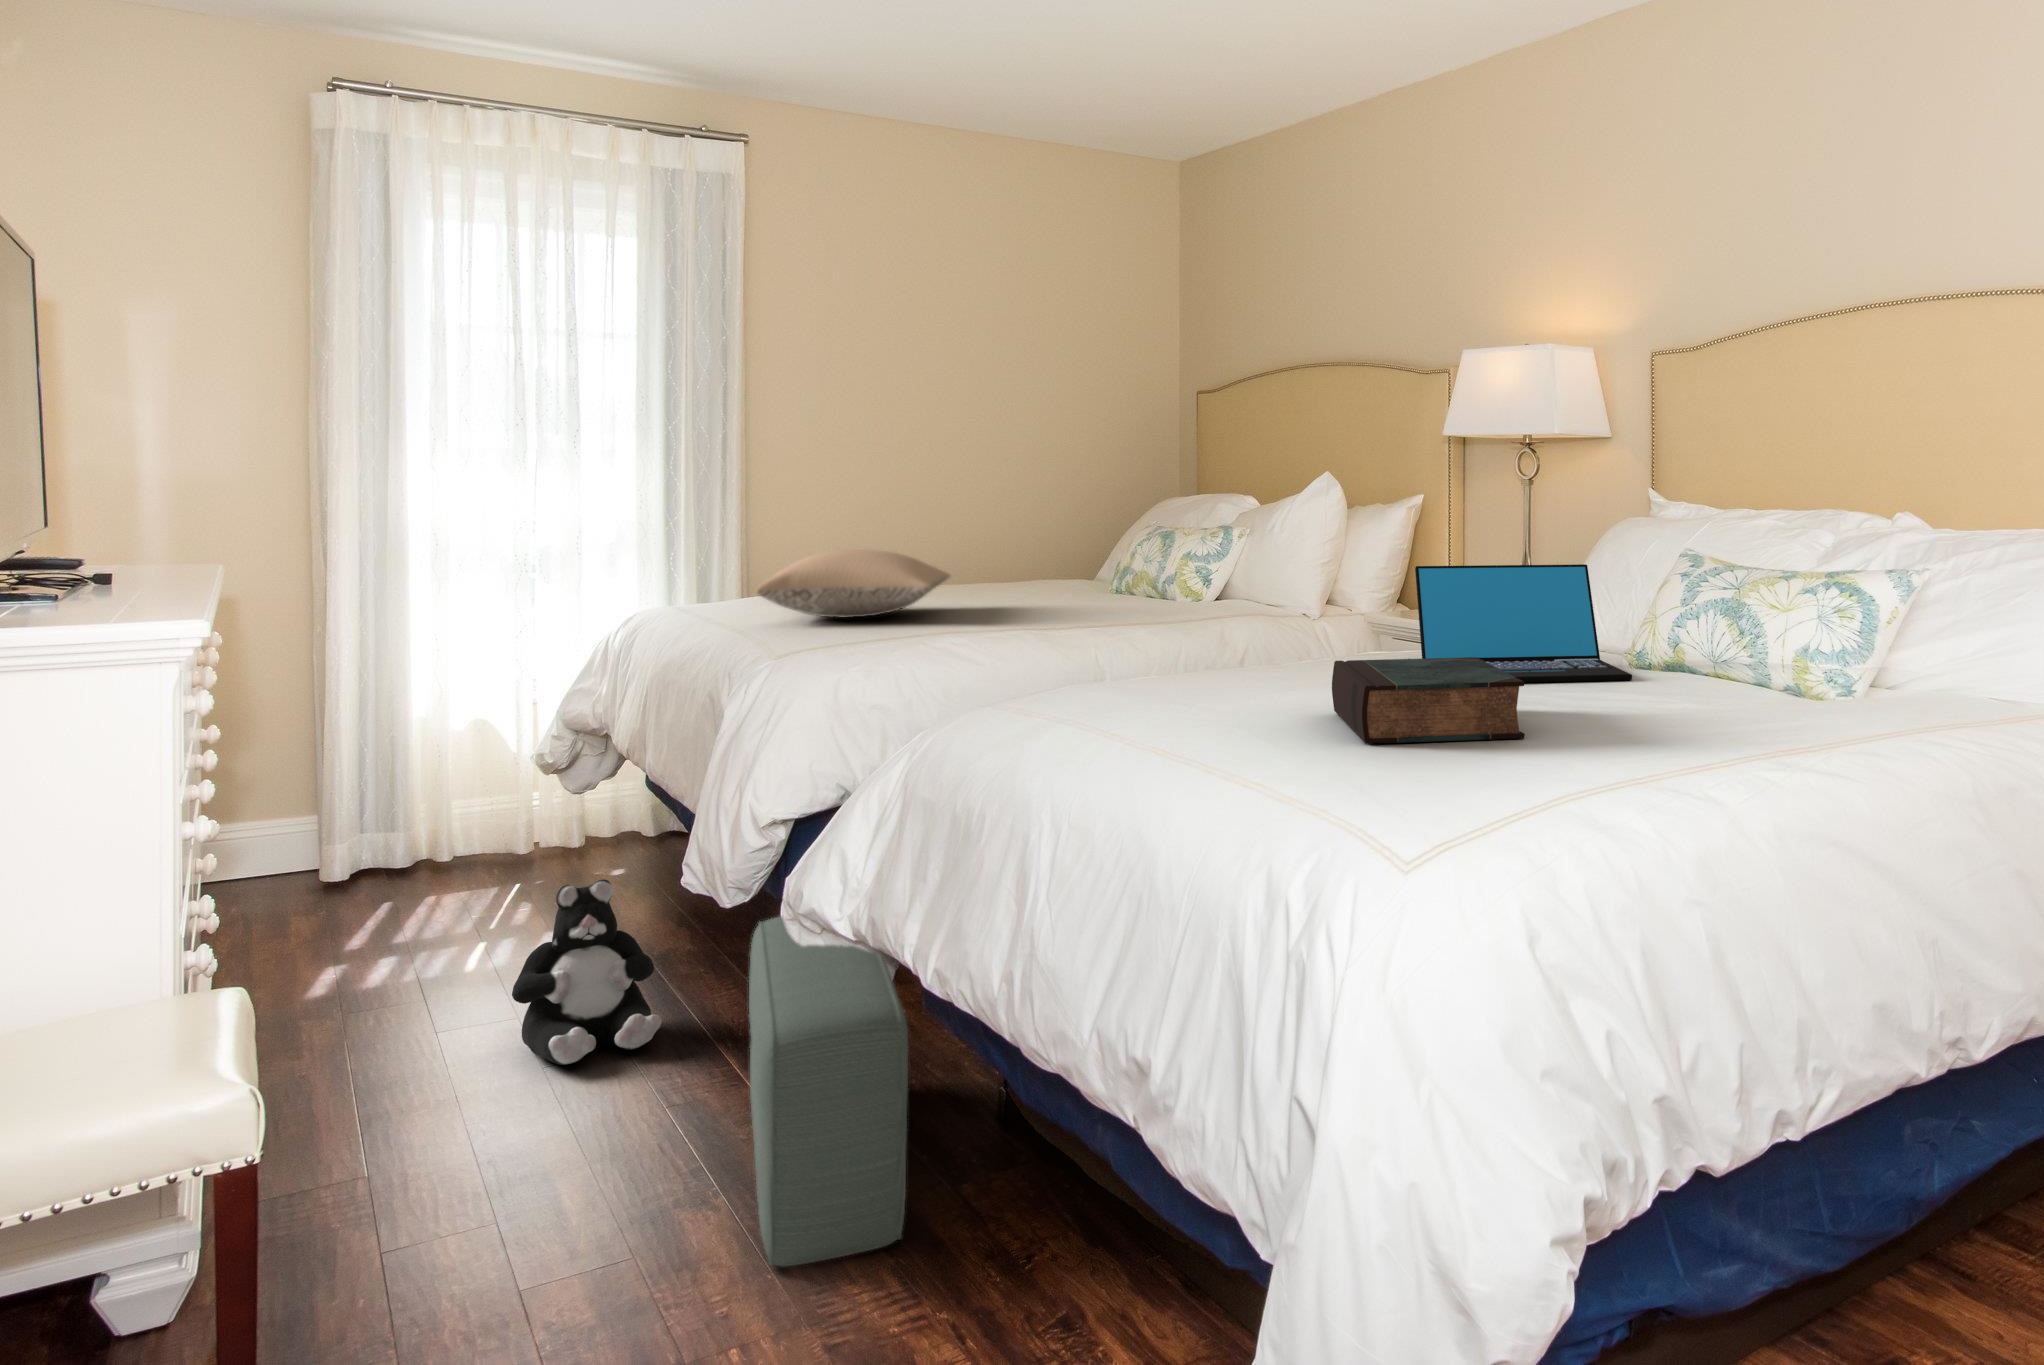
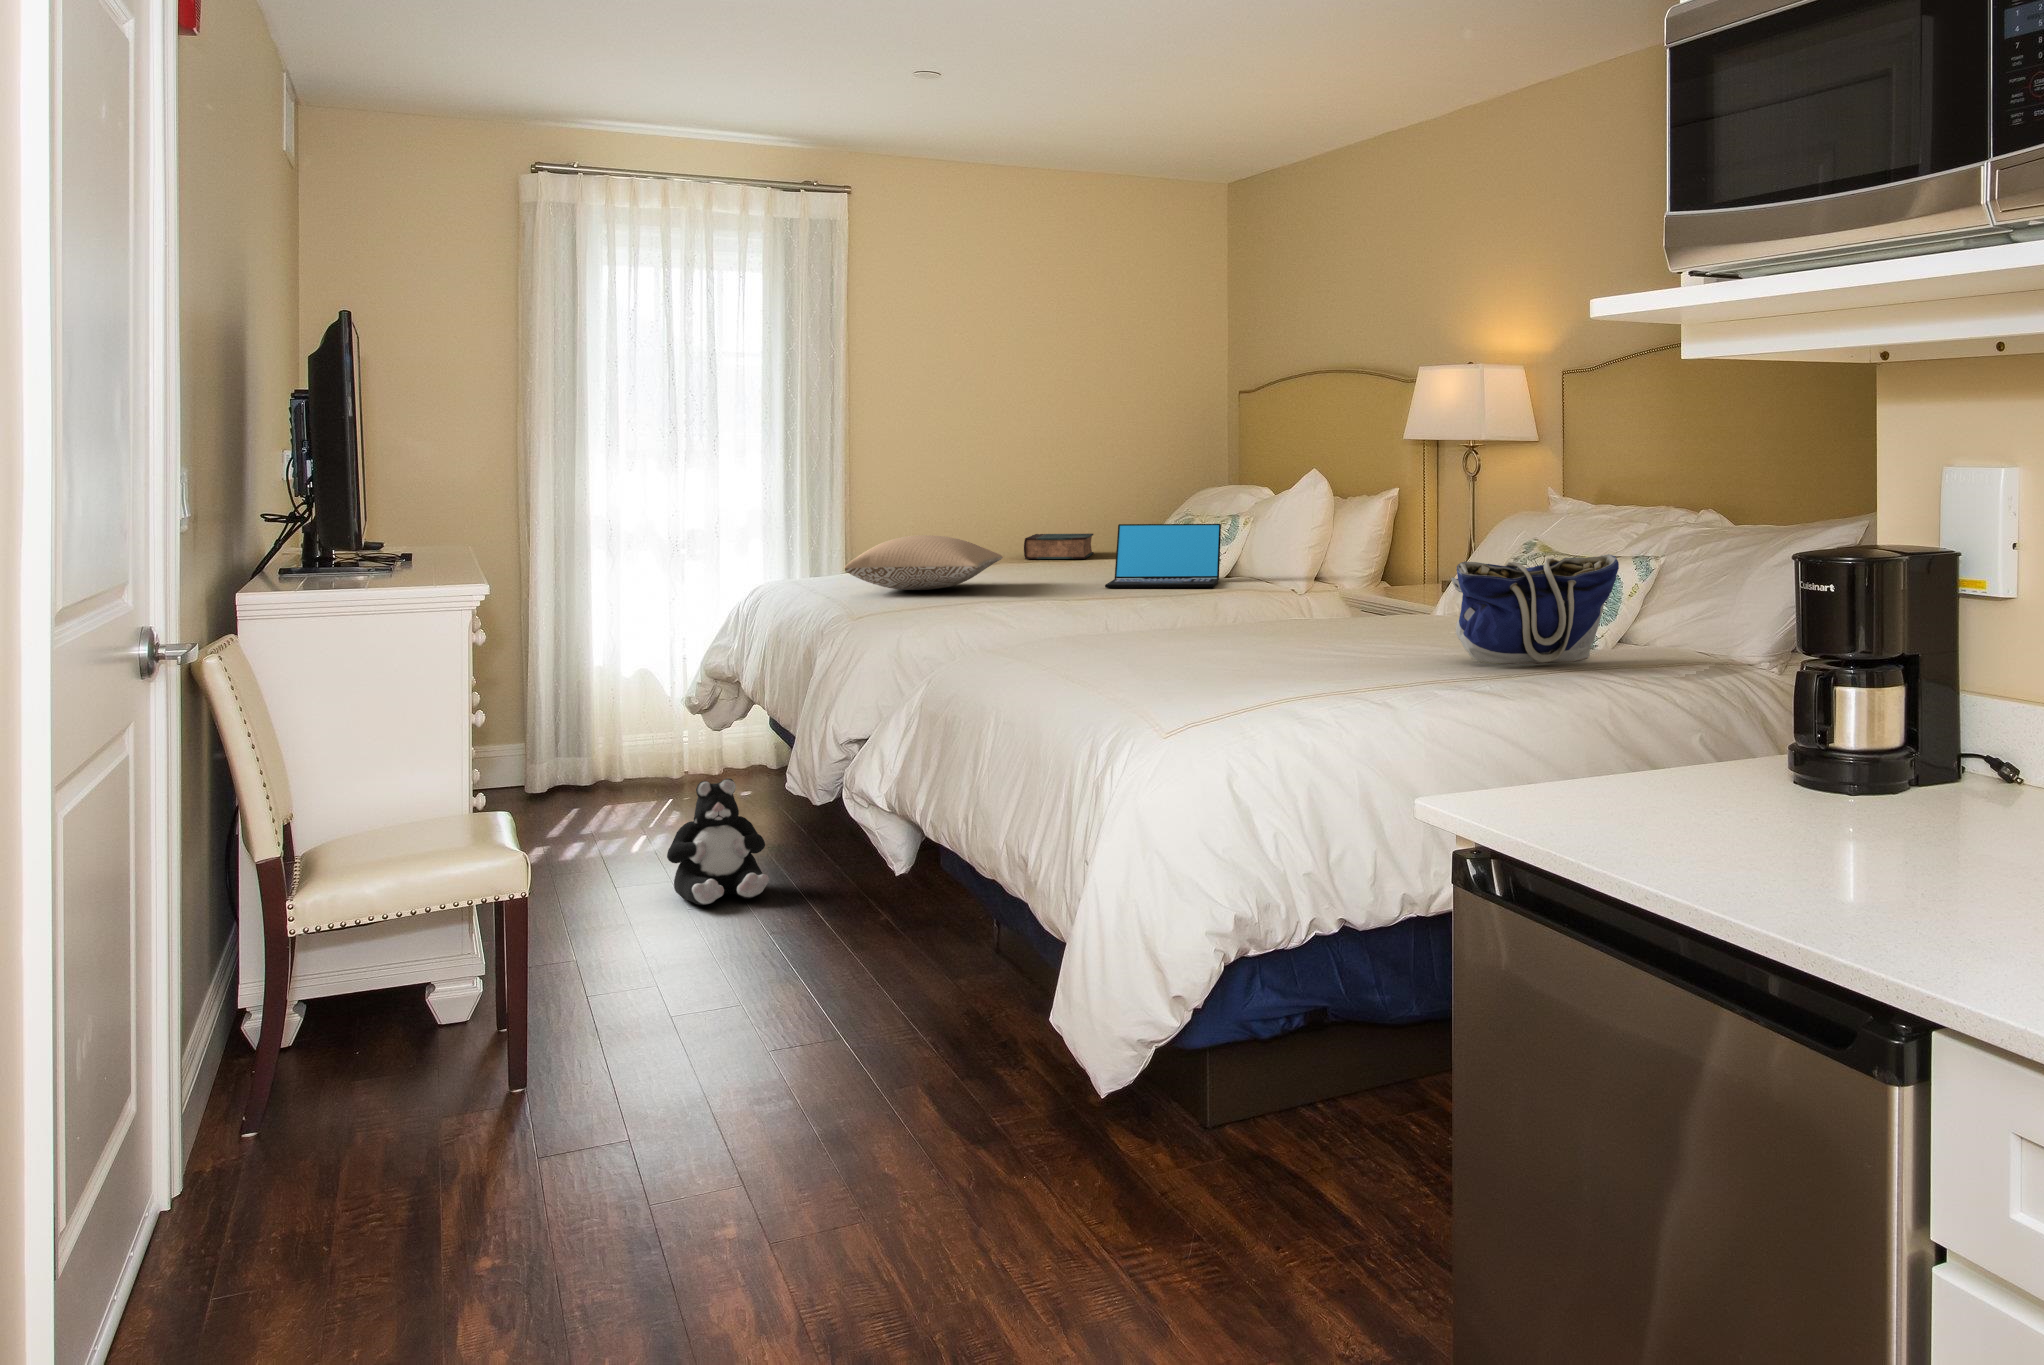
laptop: present [1415,564,1632,682] -> present [1105,524,1221,588]
tote bag: none [1687,565,1917,720] -> present [1451,554,1619,664]
book: present [1332,657,1524,744] -> present [1024,534,1094,559]
pouf: present [749,916,908,1266] -> none [820,796,916,1007]

